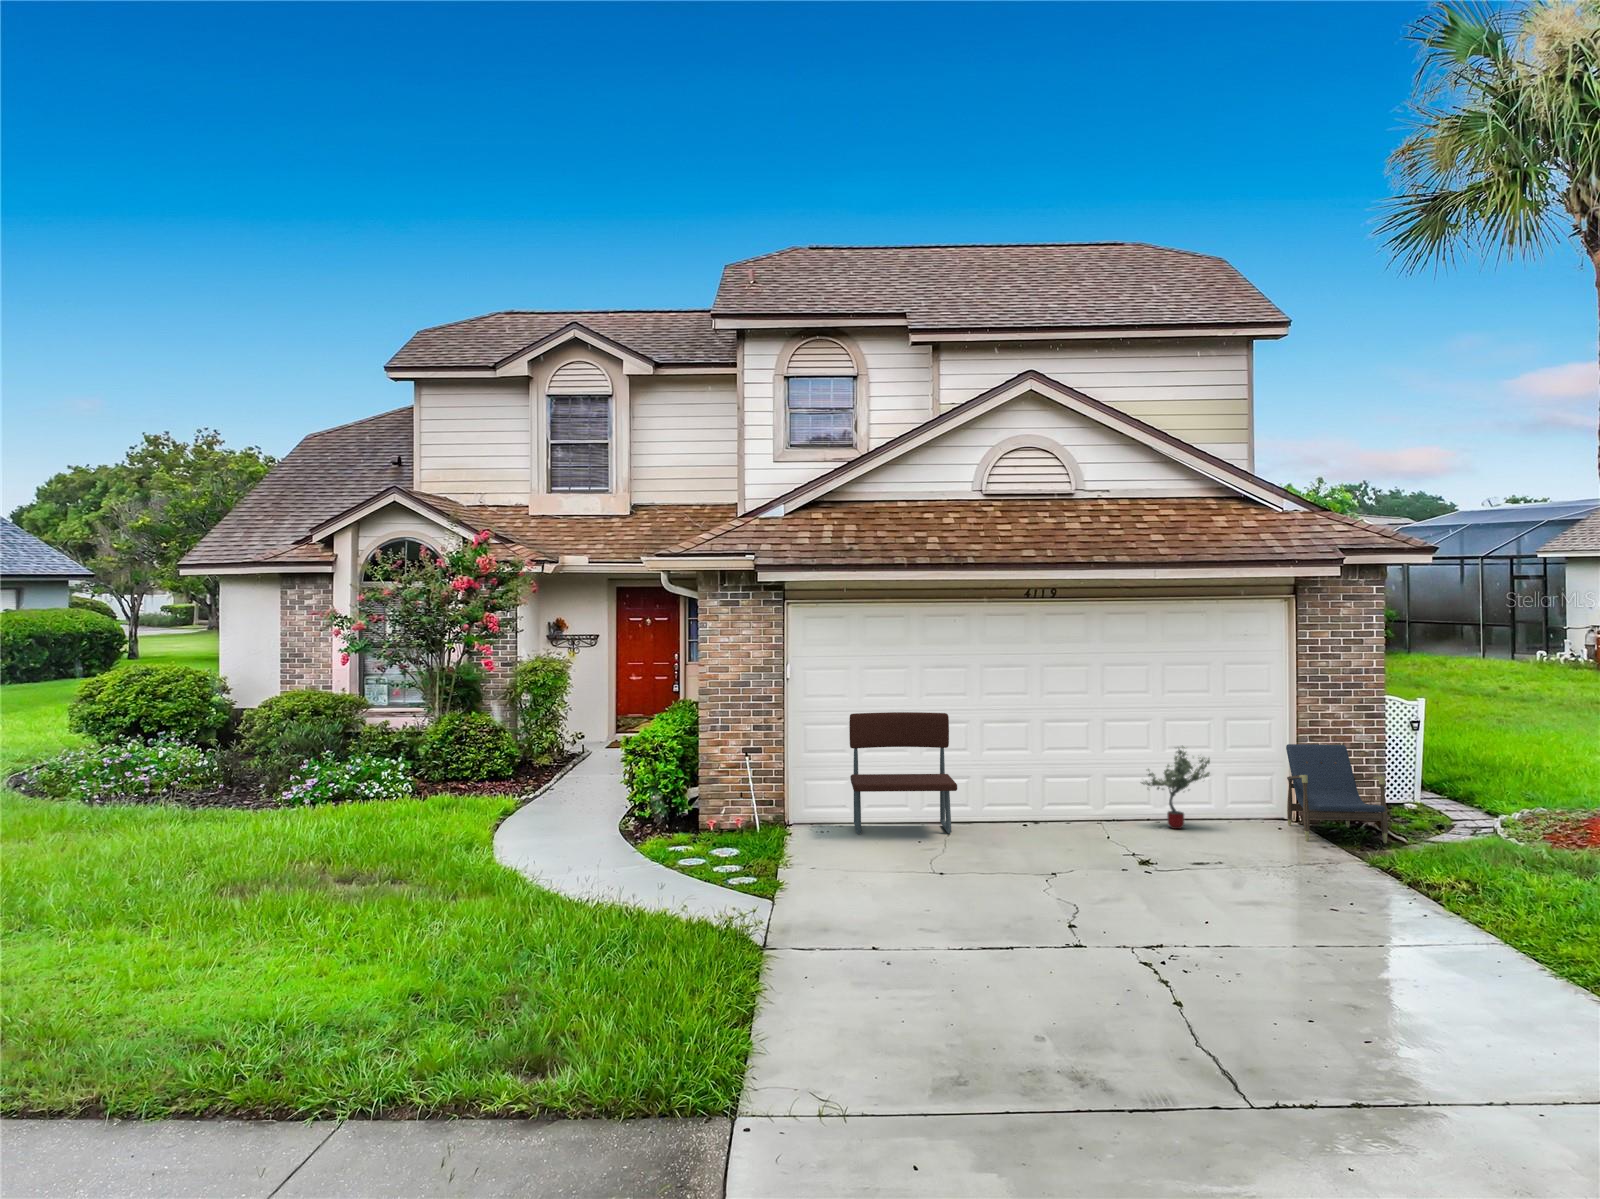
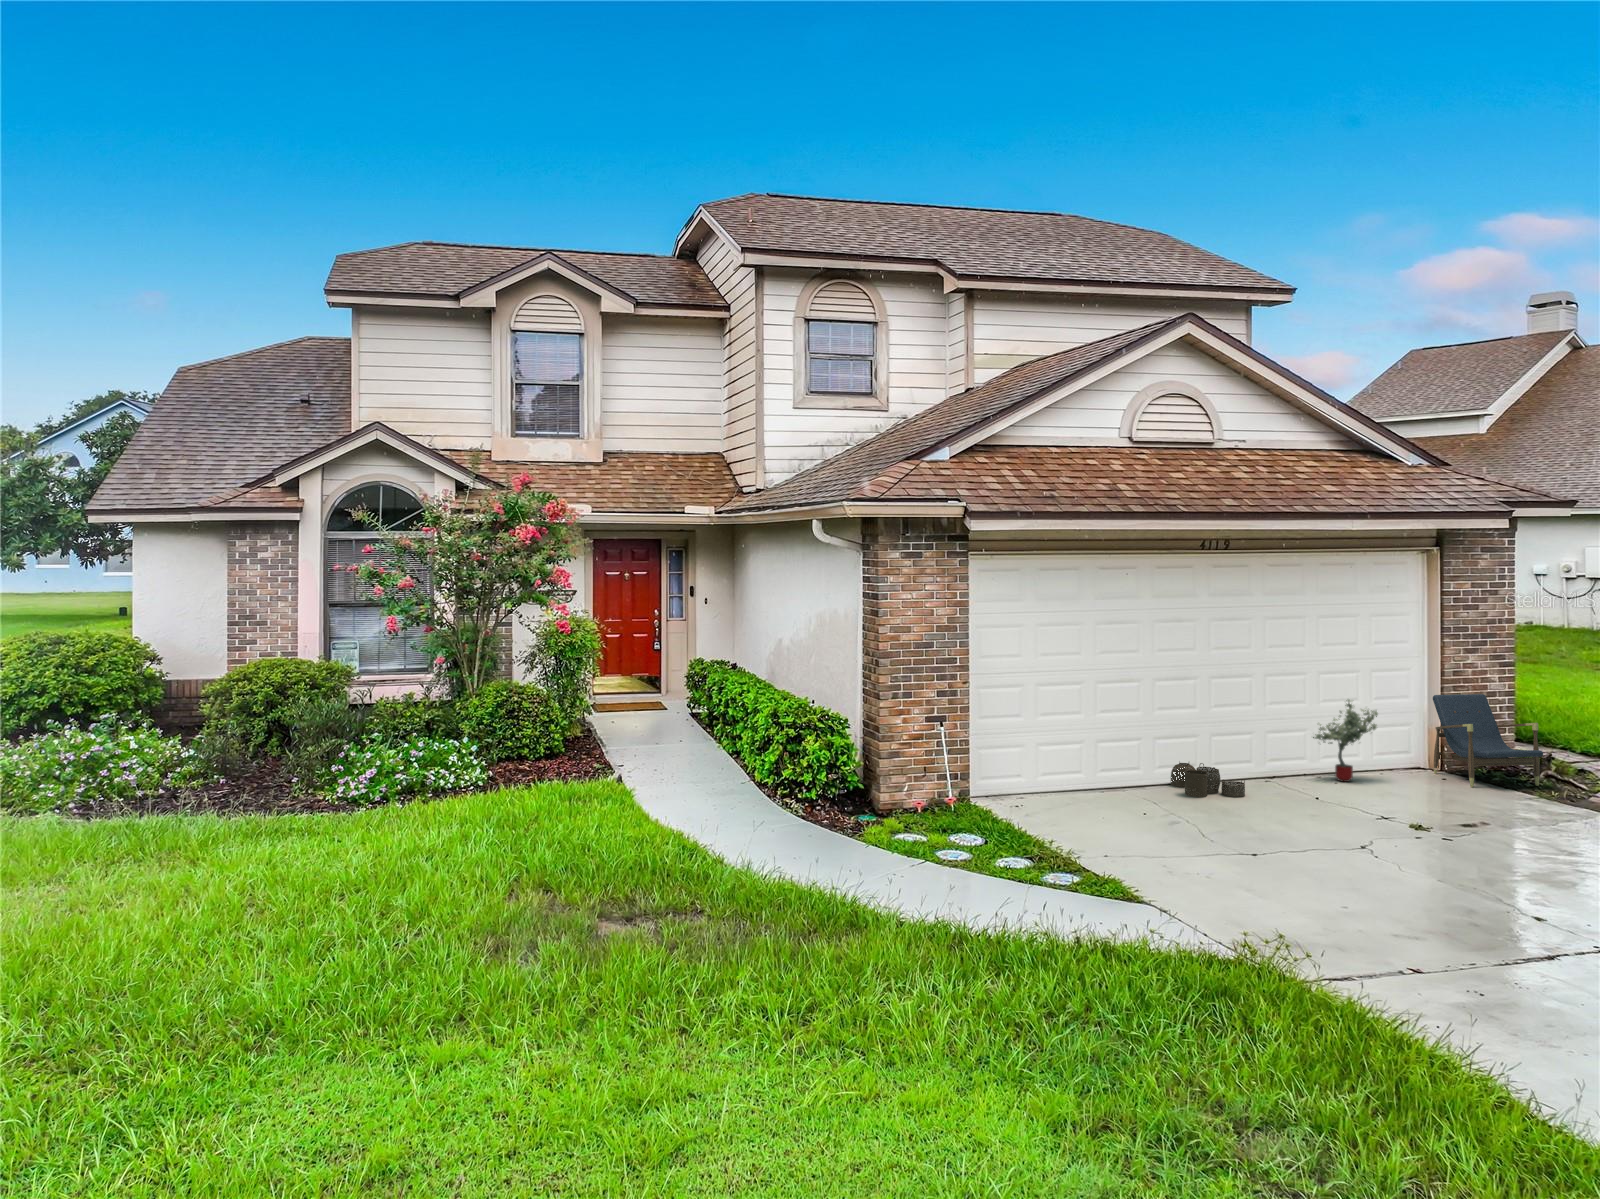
bench: present [849,712,957,834] -> none [1037,672,1165,802]
woven basket: none [987,800,1048,838] -> present [1171,763,1245,797]

